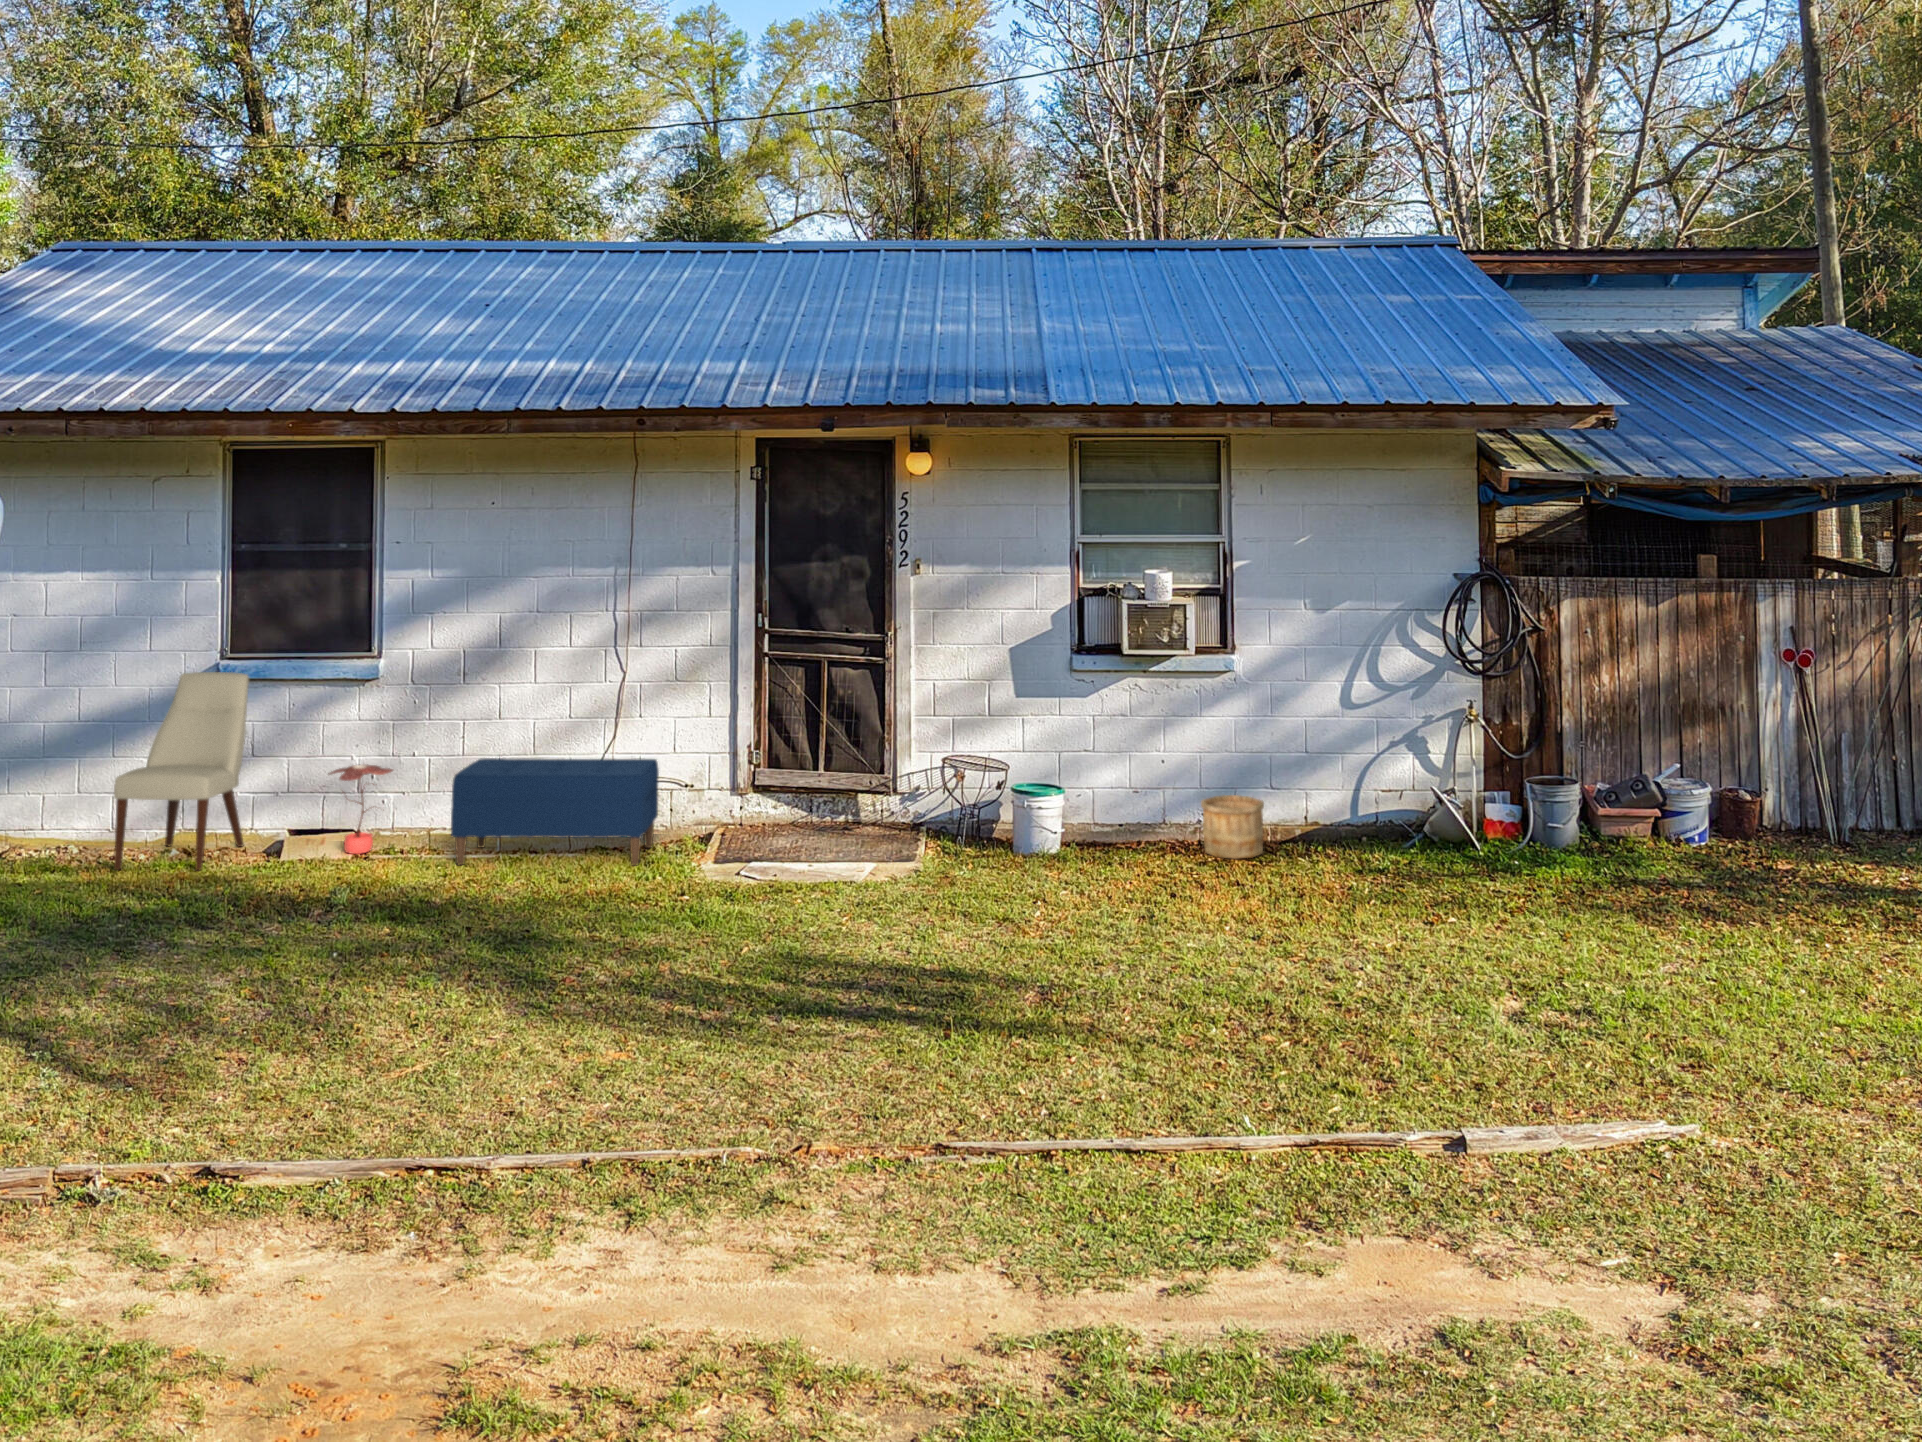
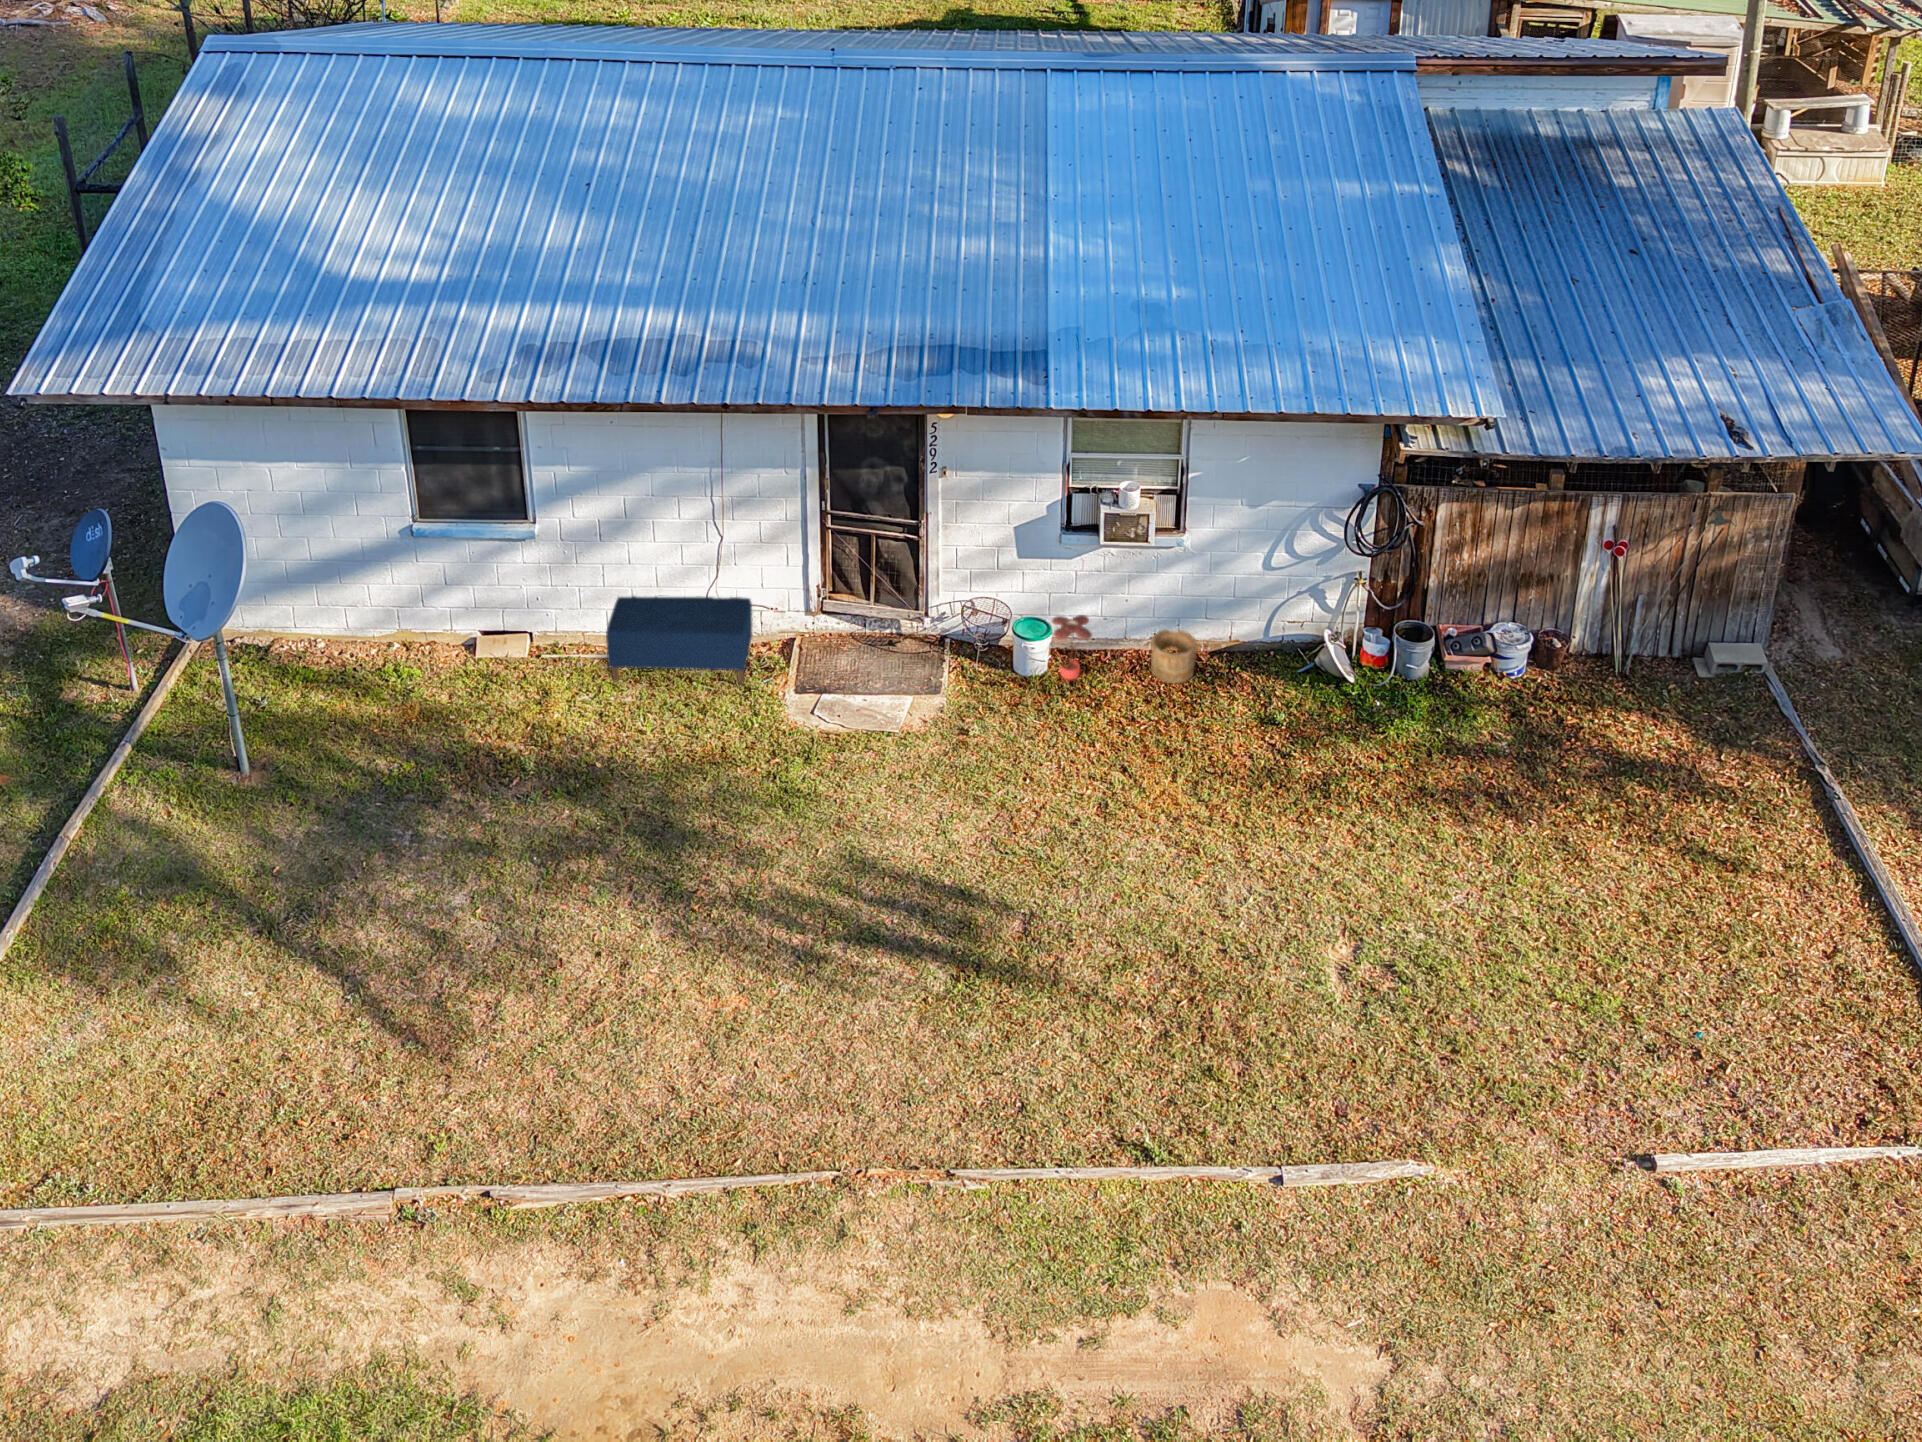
chair: present [114,672,249,870] -> none [362,534,453,688]
potted plant: present [329,764,393,854] -> present [1052,615,1092,680]

